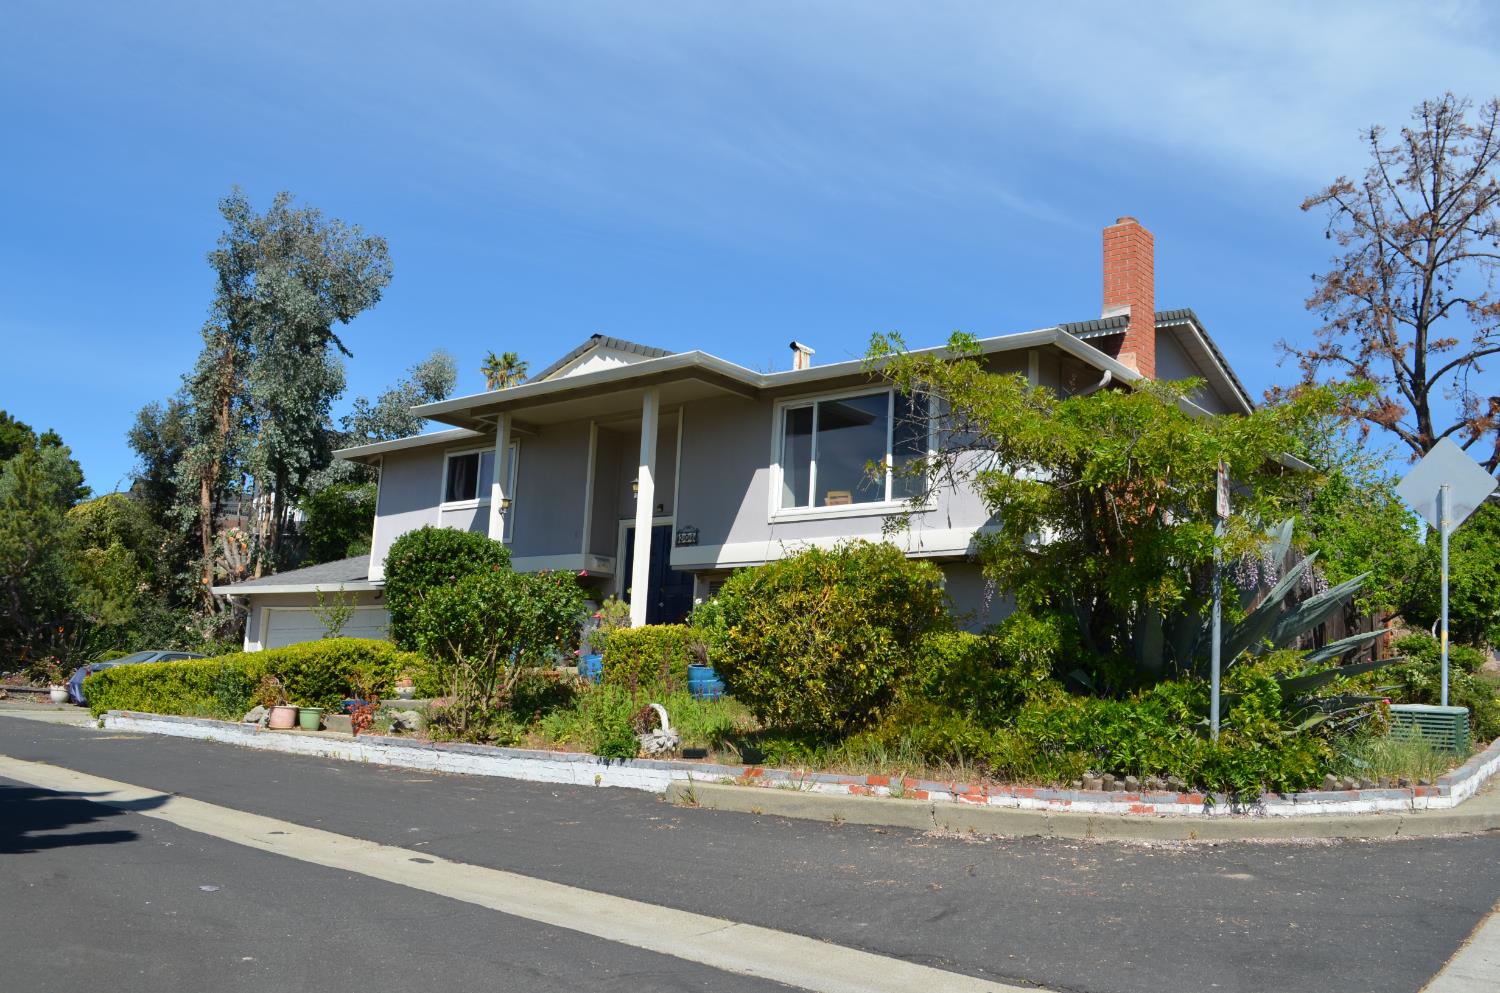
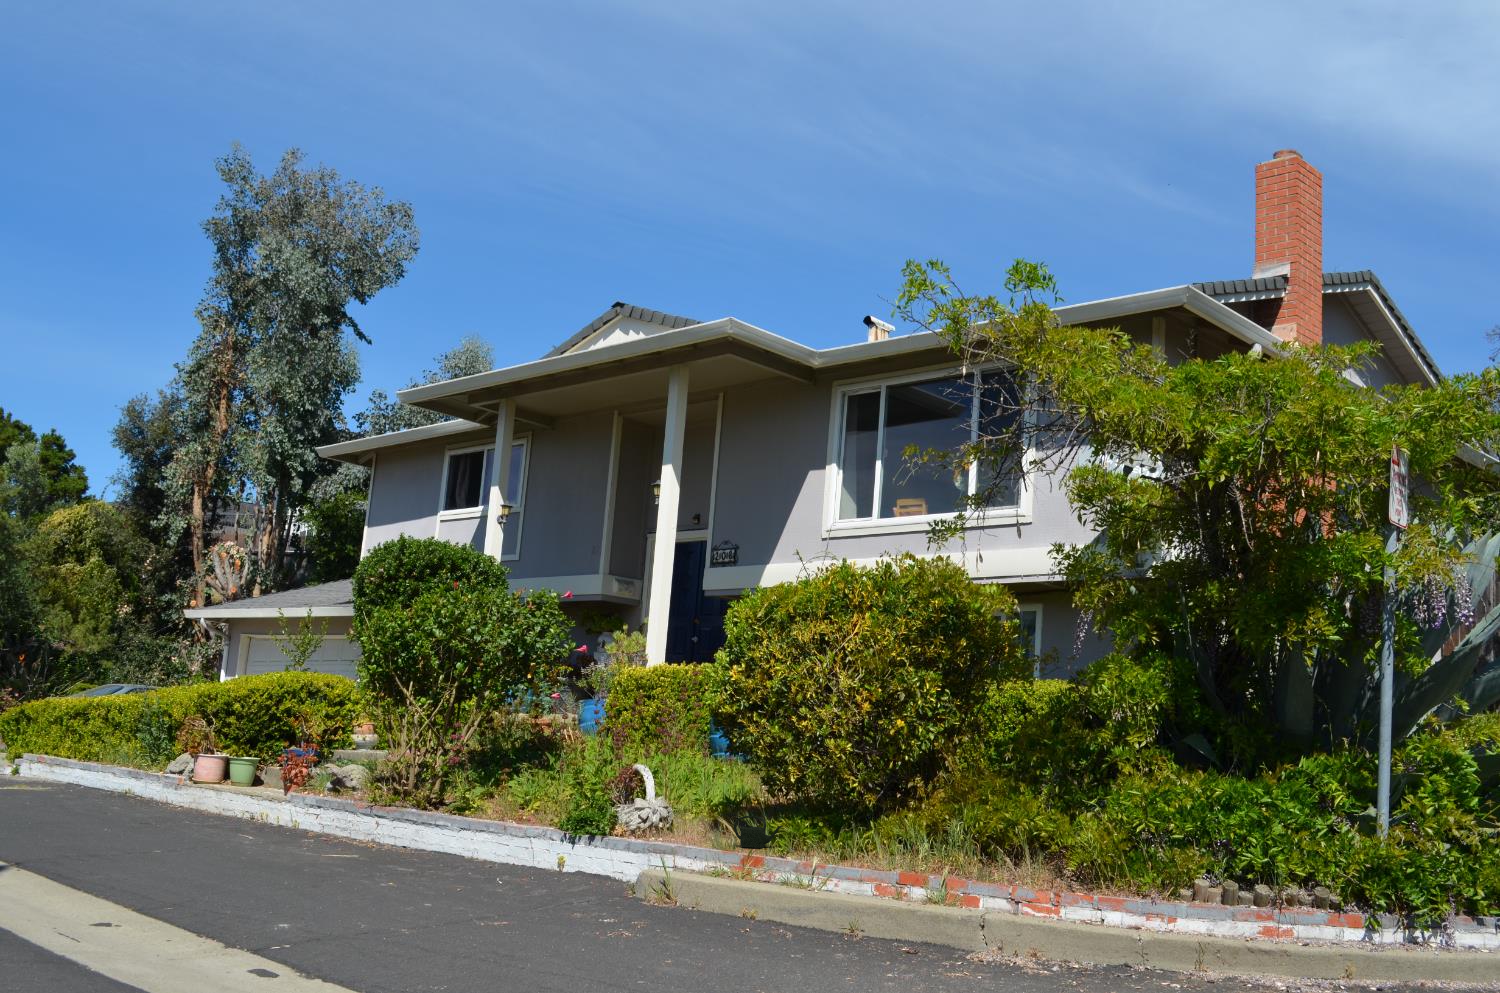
decorative plant: present [676,725,710,758] -> none [657,793,706,838]

